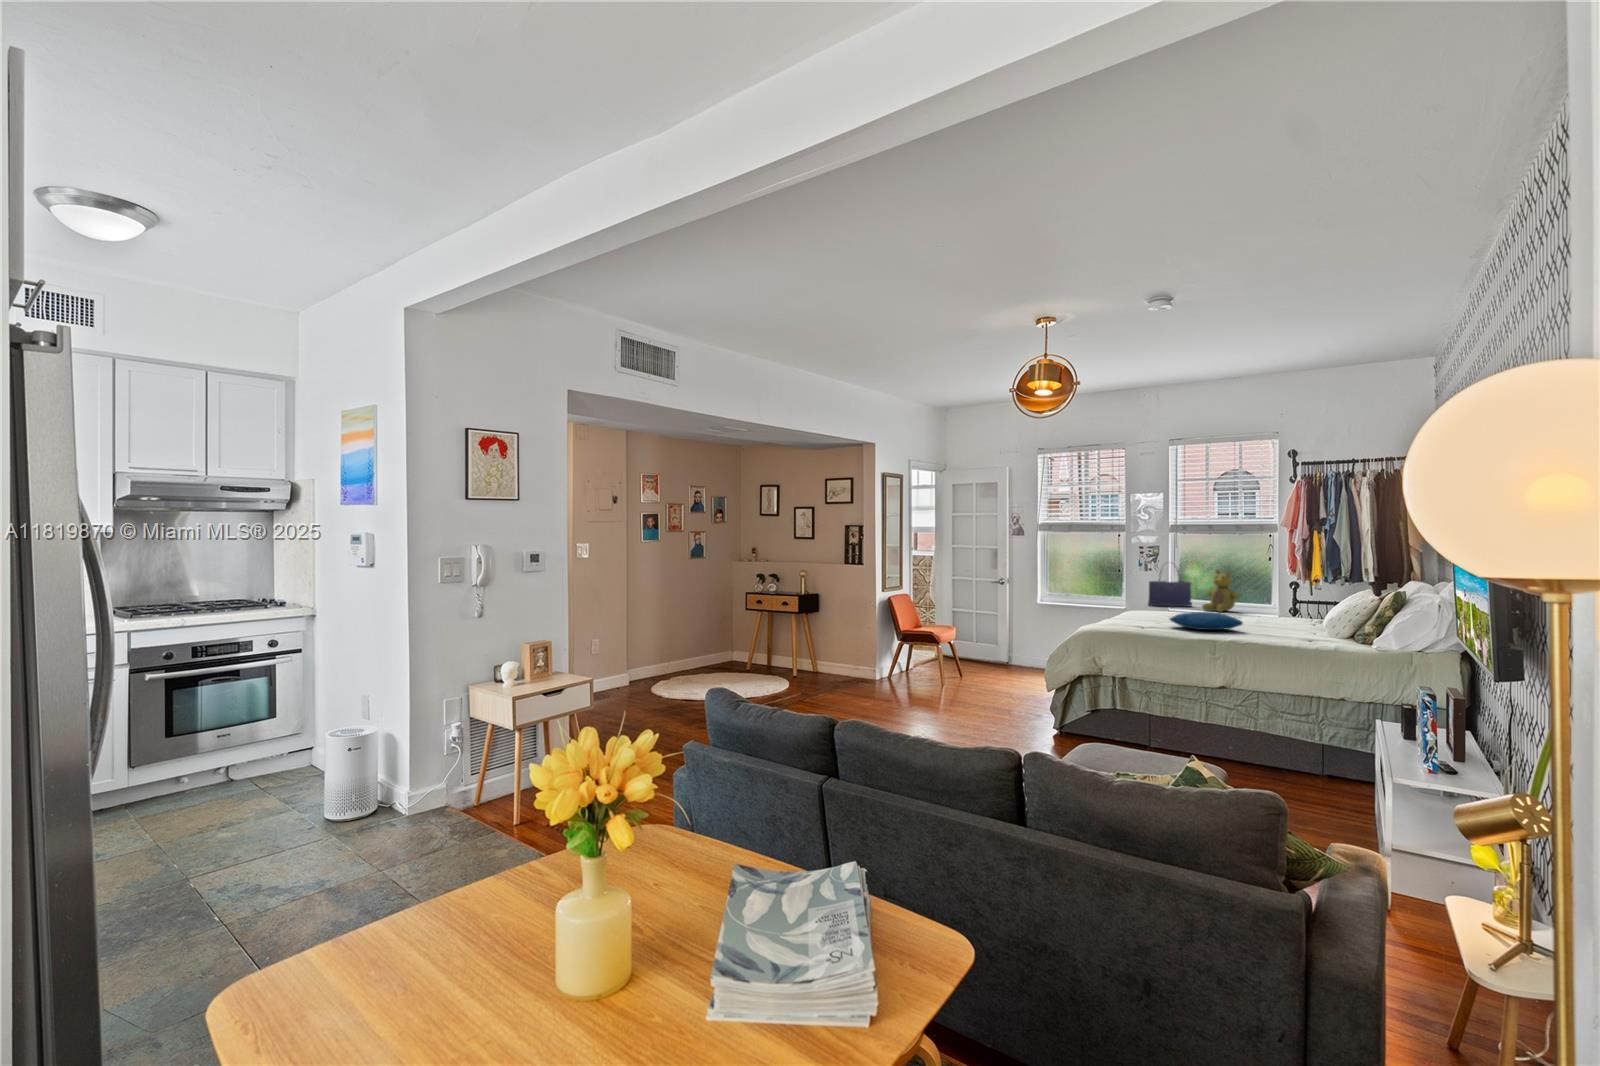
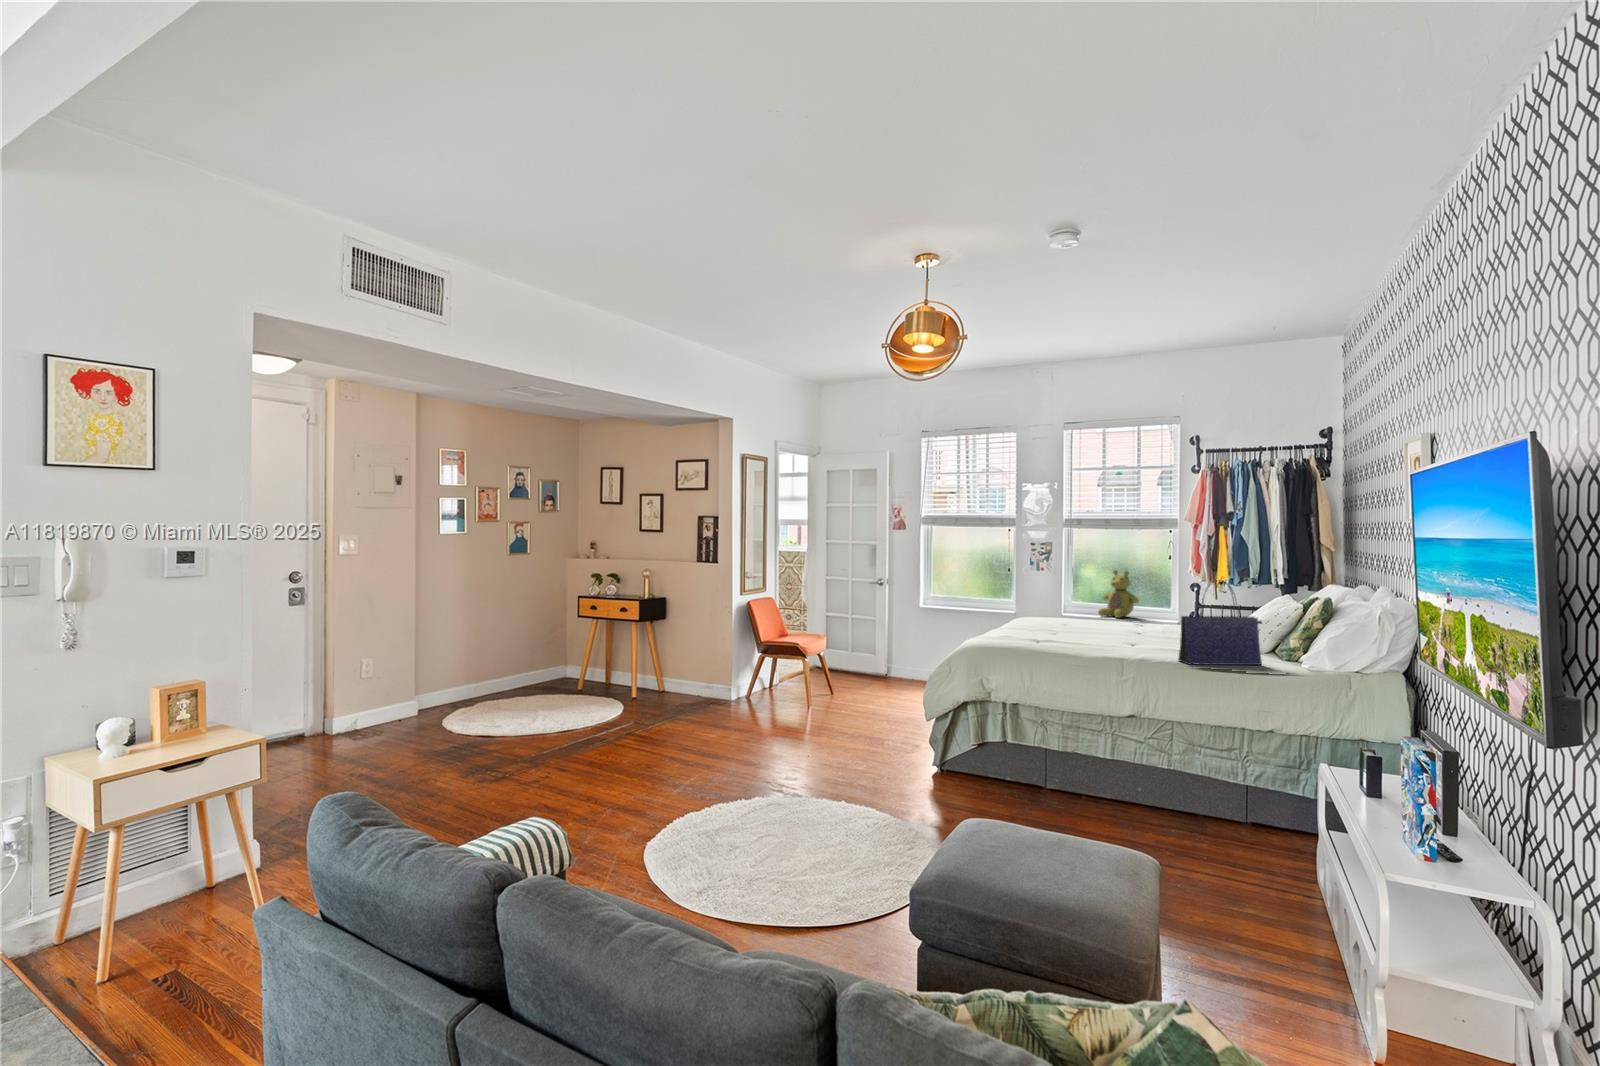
tote bag: present [1148,570,1192,606] -> present [1178,581,1262,665]
pillow: present [1170,612,1243,630] -> none [1067,622,1152,645]

